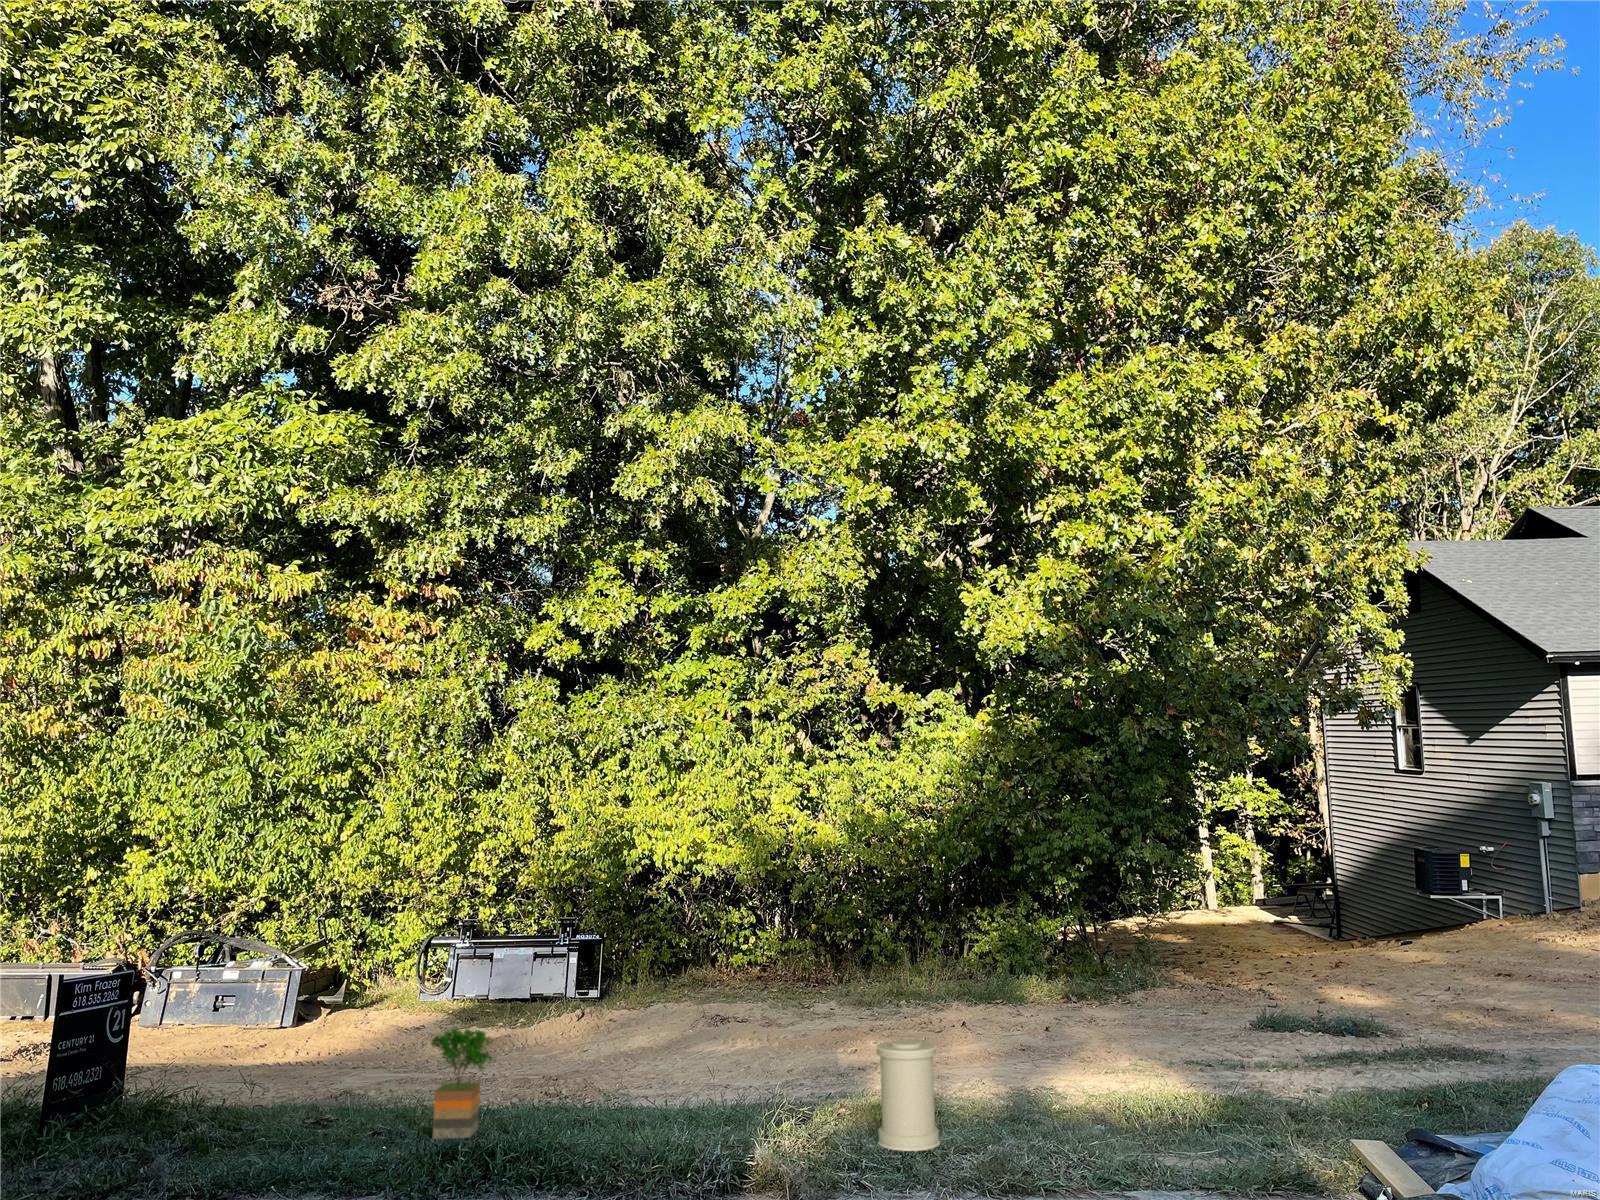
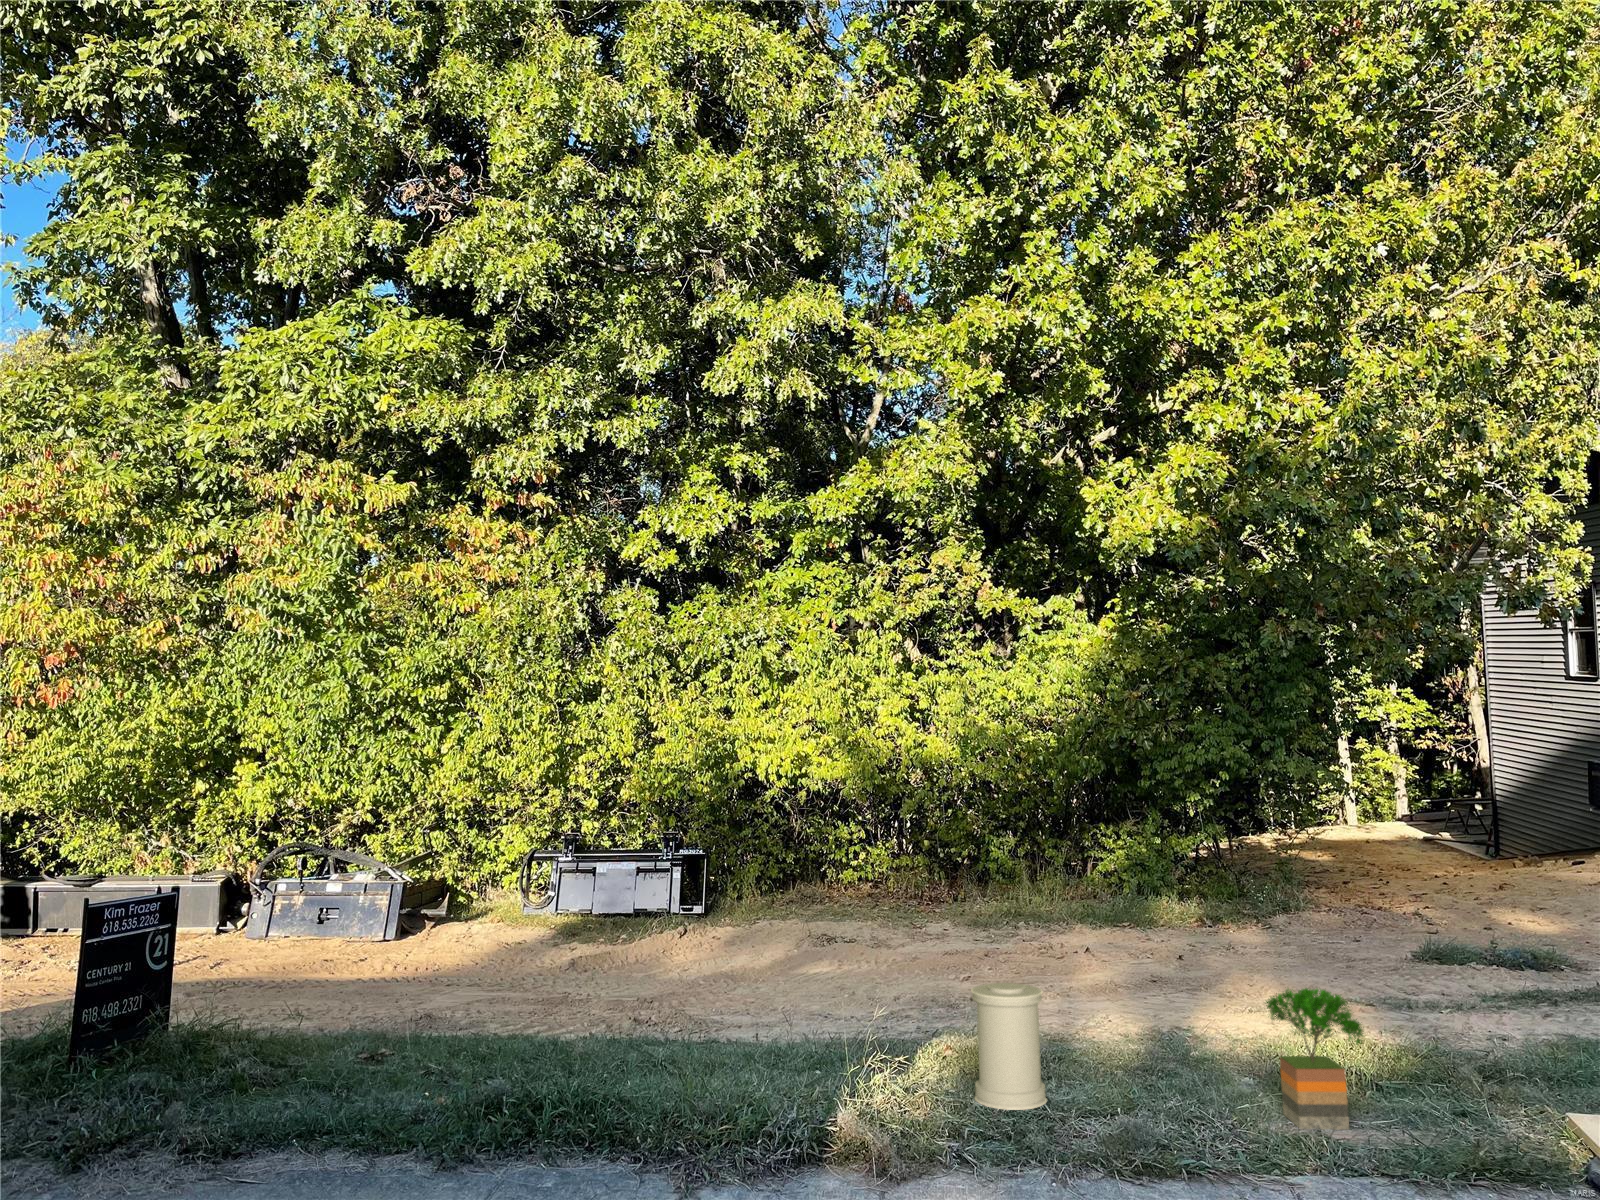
potted tree: present [431,1029,493,1139] -> present [1265,988,1364,1130]

